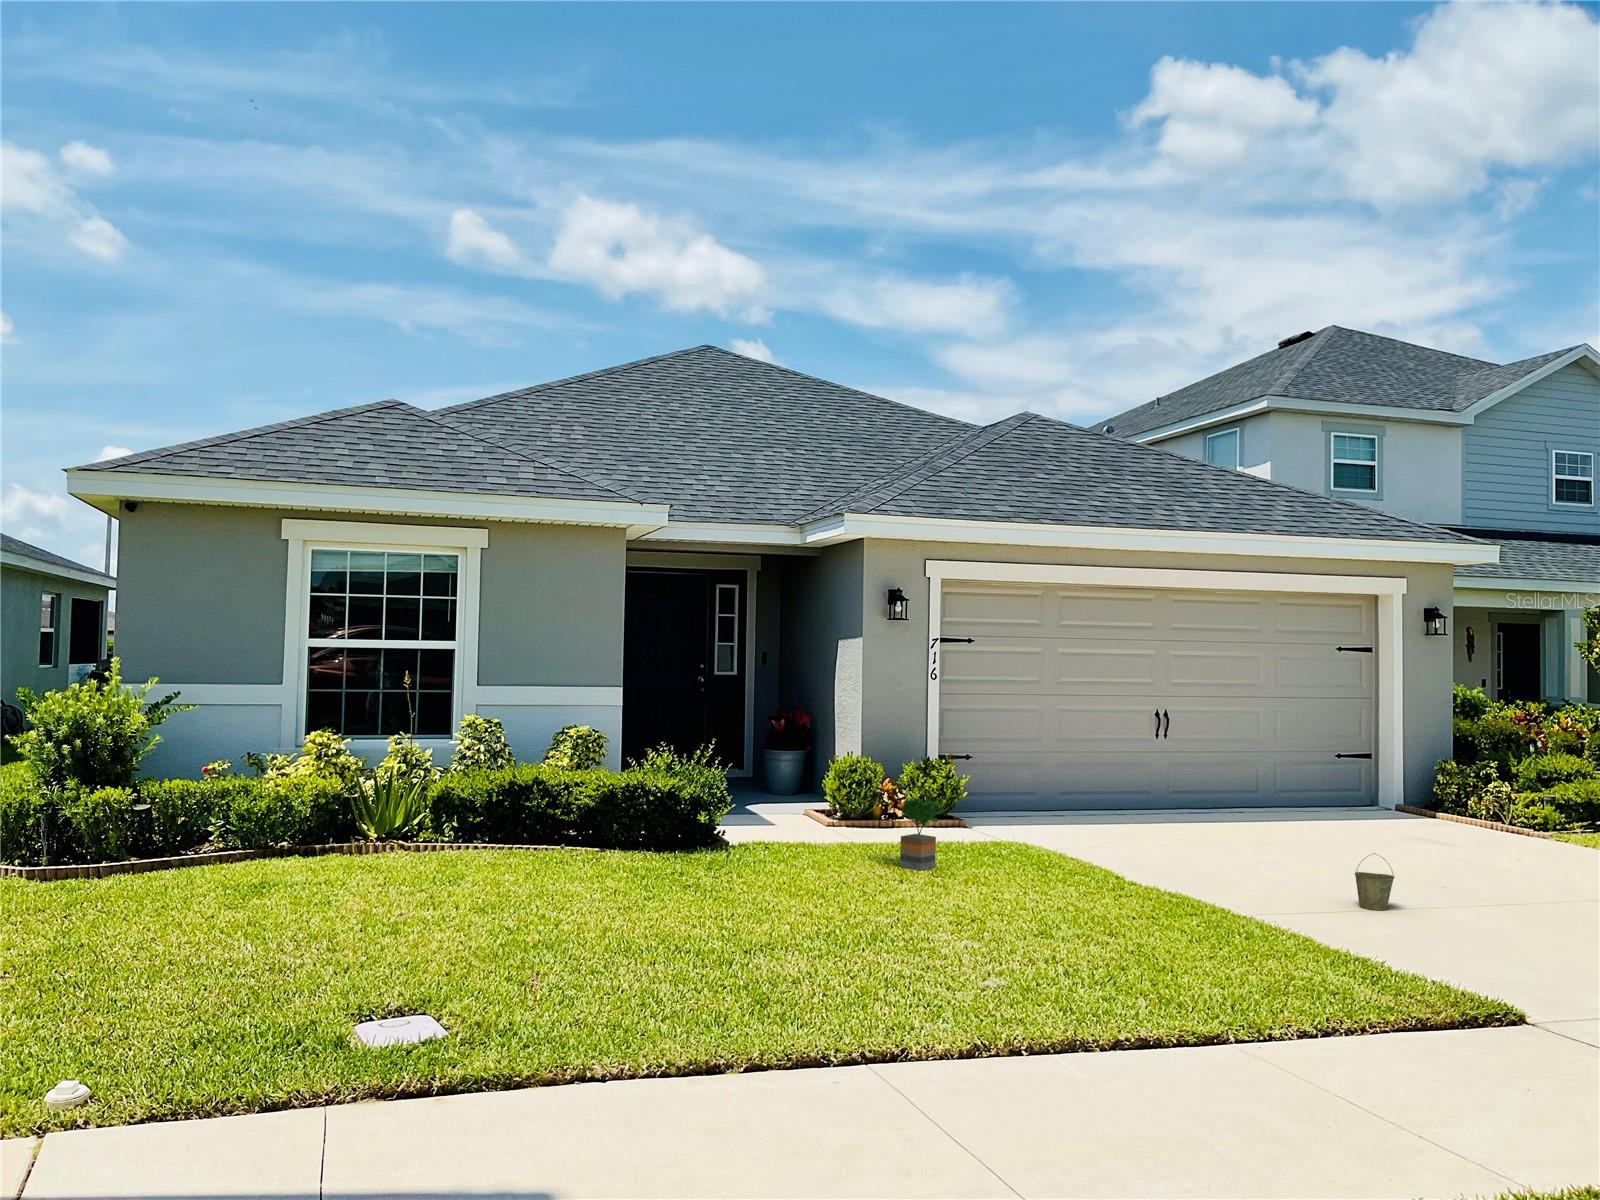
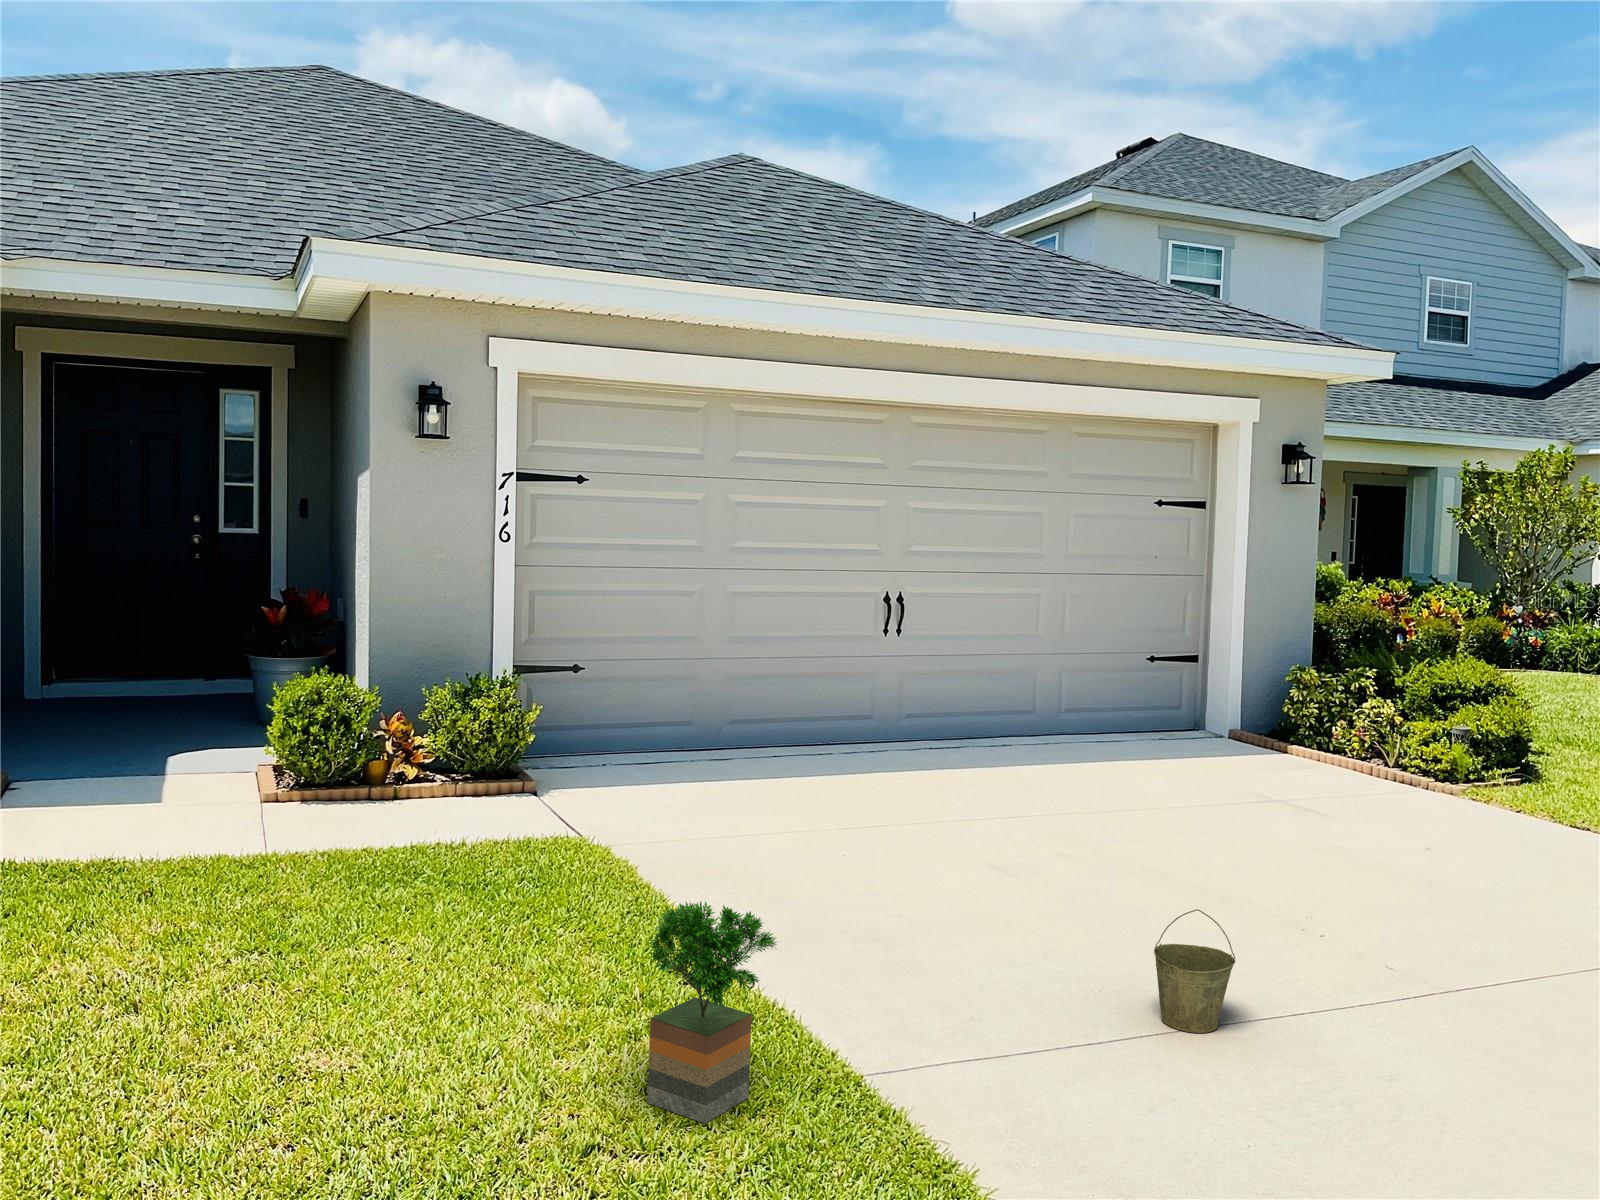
potted tree: present [900,798,943,870] -> present [648,901,776,1124]

